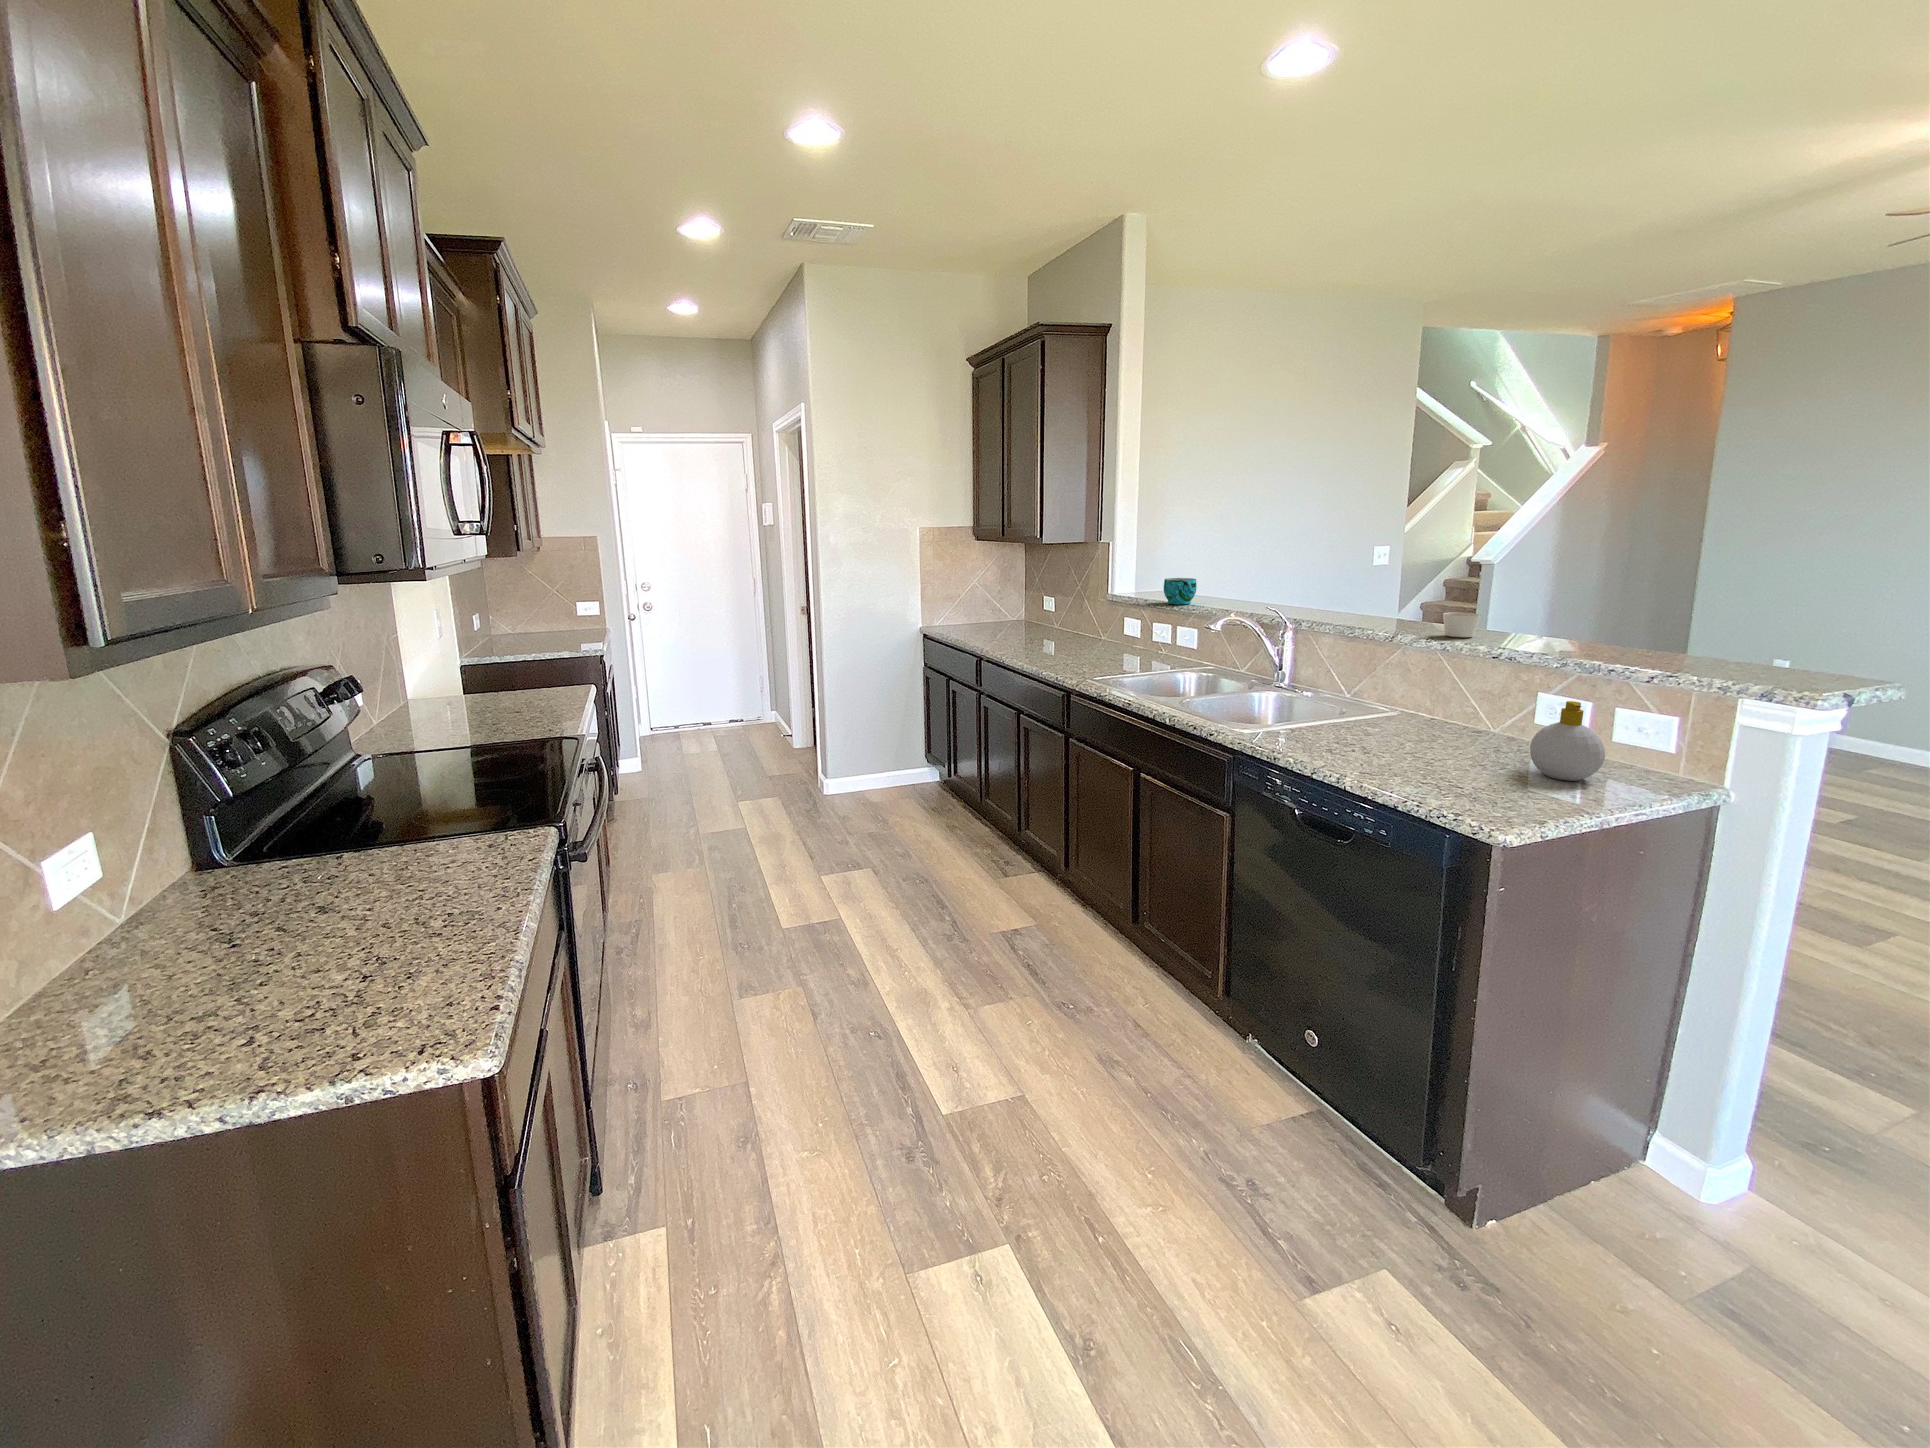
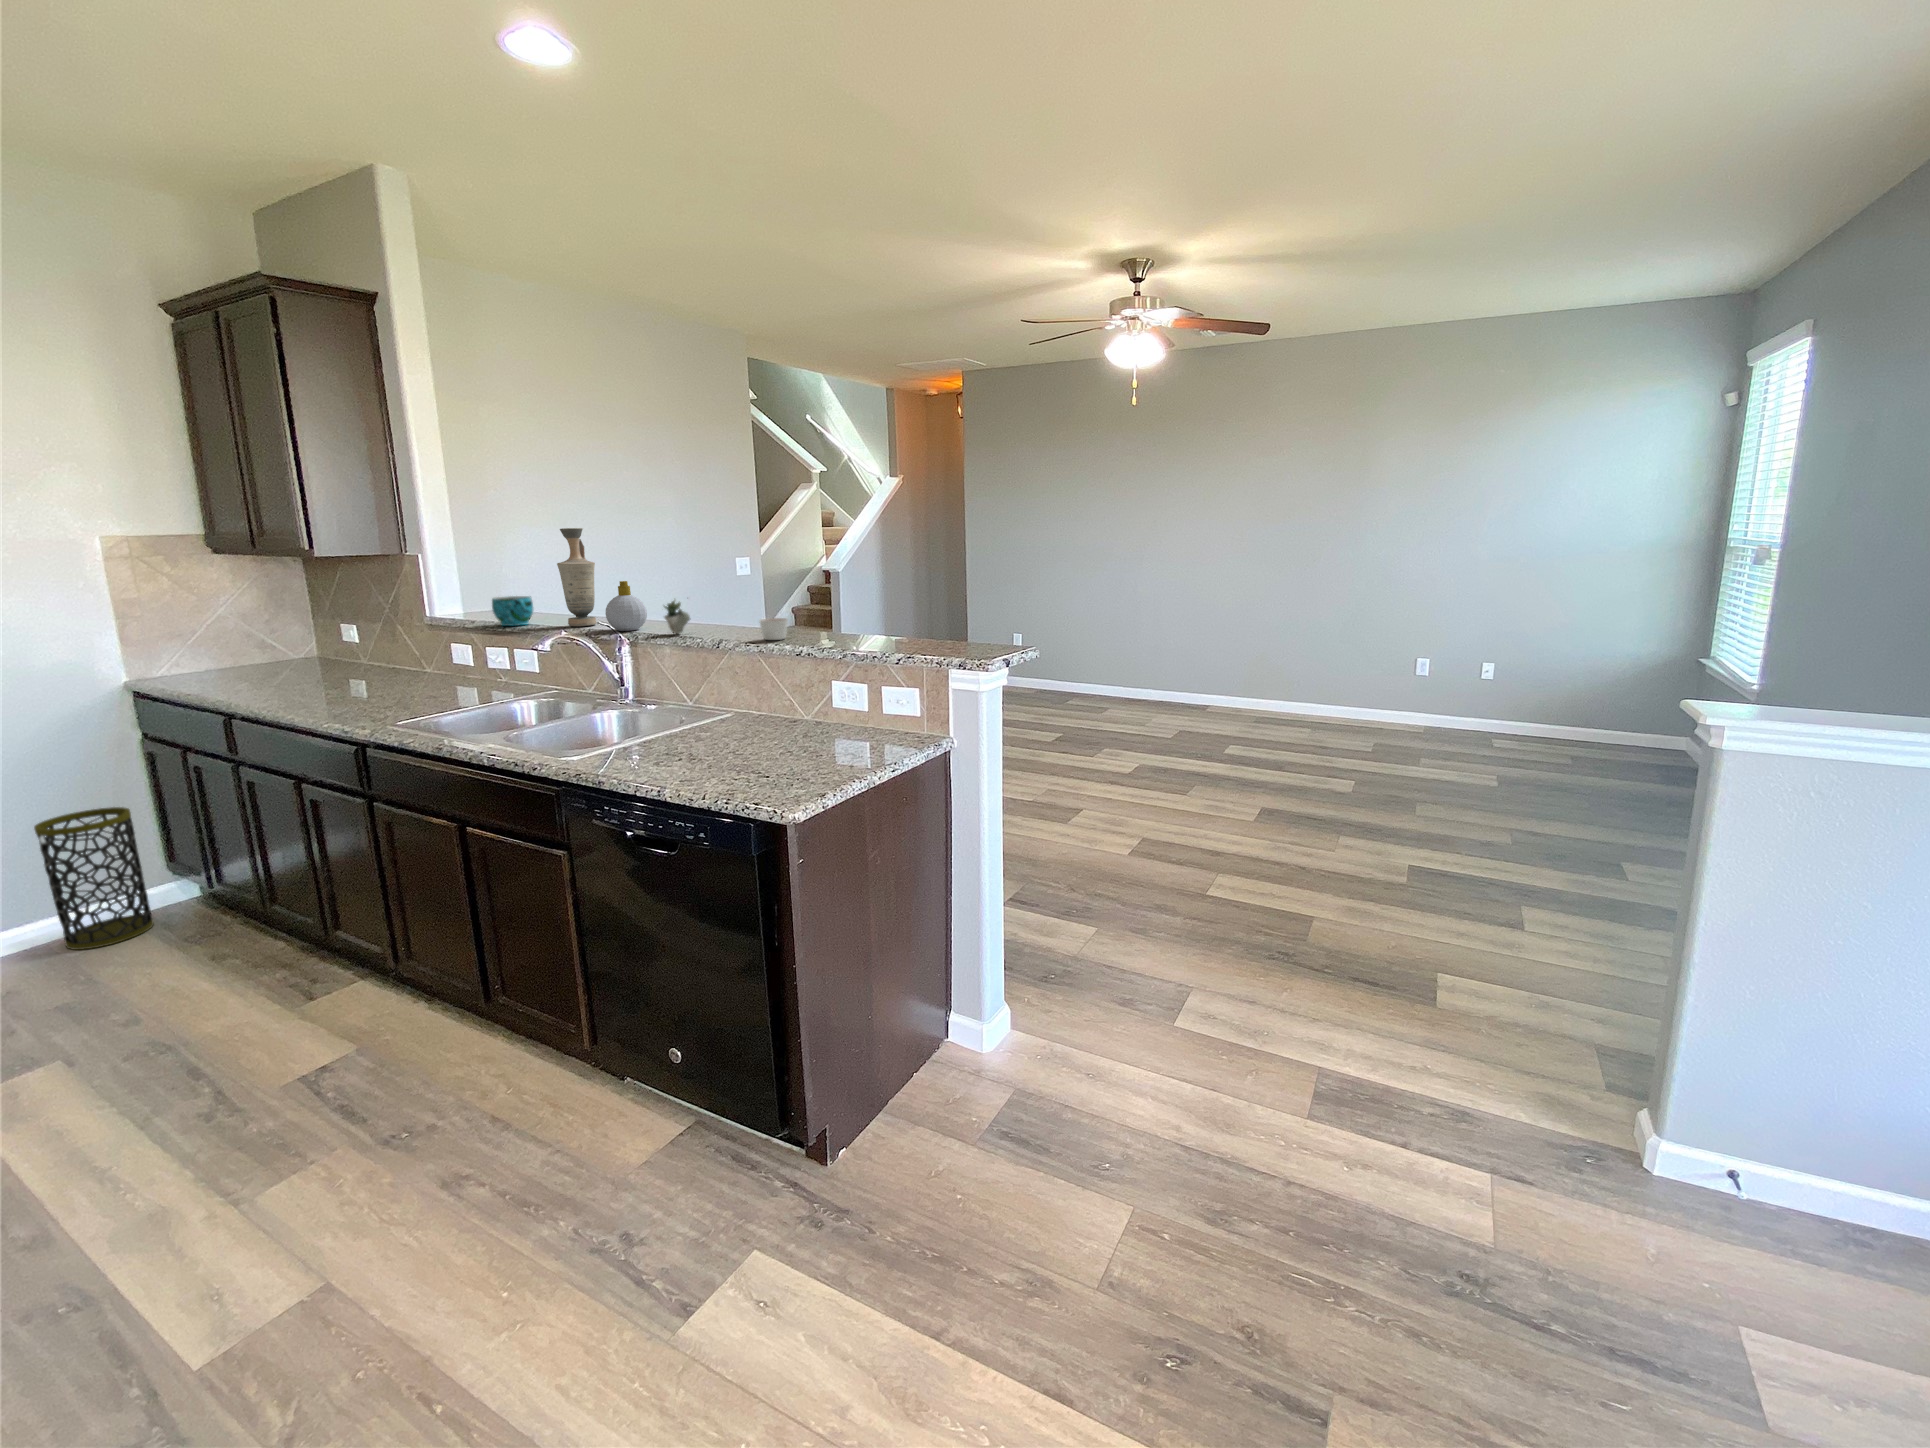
vase: none [1225,516,1259,609] -> present [557,528,597,626]
succulent plant: none [1327,585,1362,623] -> present [664,600,690,634]
soap bottle: present [1530,701,1605,781] -> present [605,581,647,631]
trash can: none [878,710,920,801] -> present [34,807,153,950]

